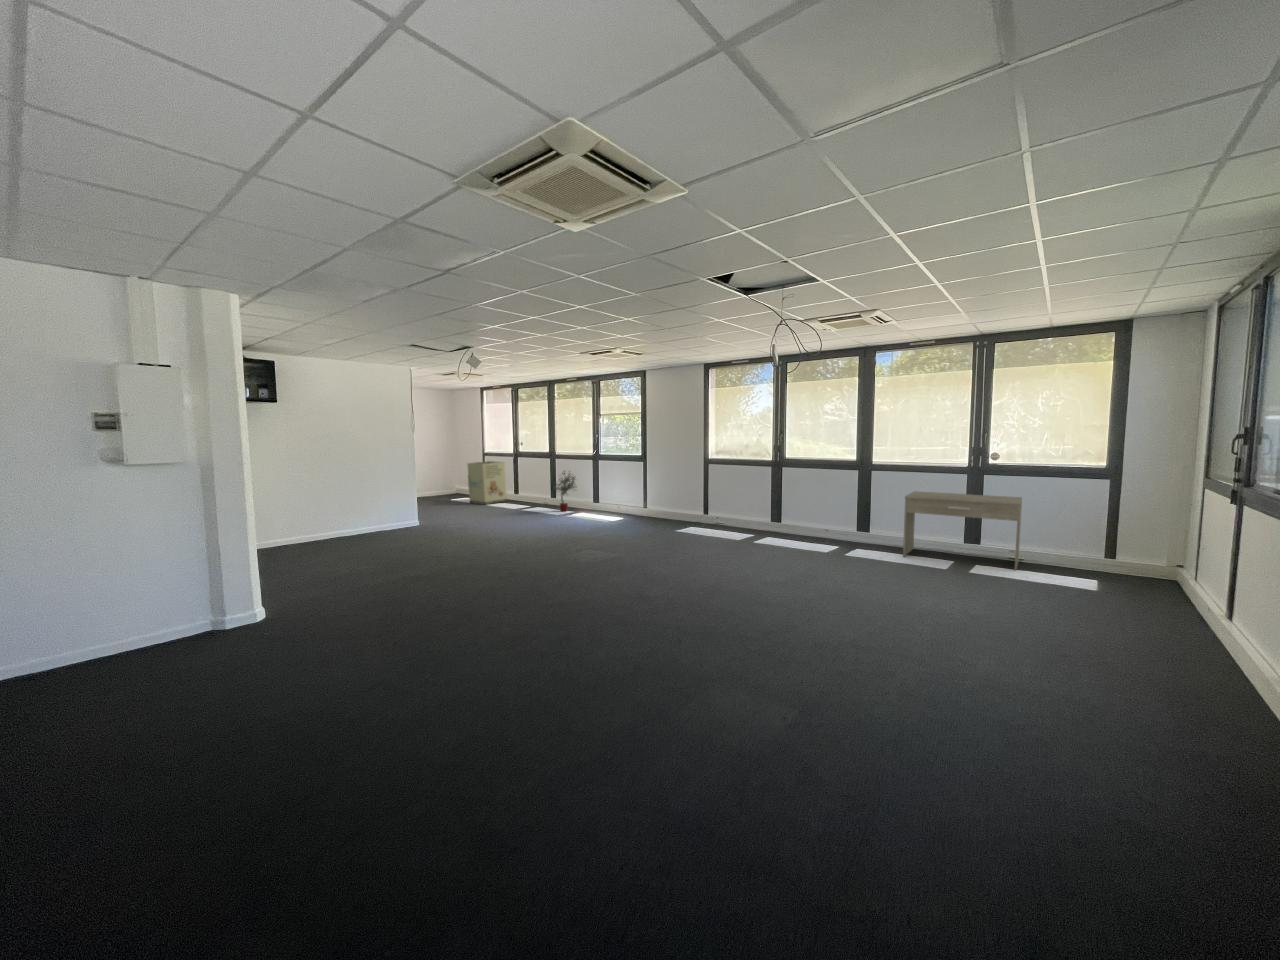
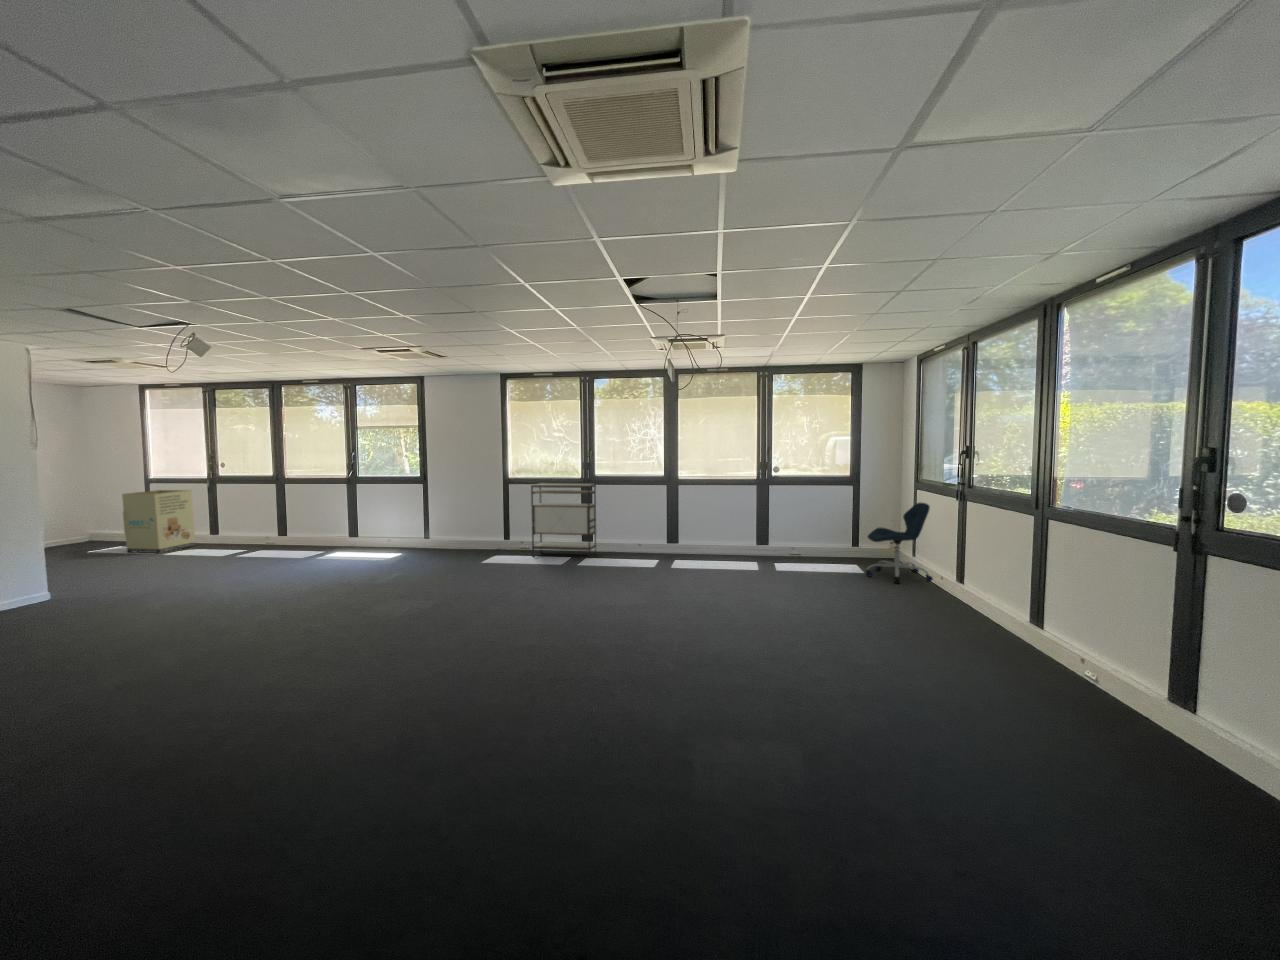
shelving unit: none [725,464,787,537] -> present [531,483,596,558]
potted tree: present [554,471,575,511] -> none [282,498,323,552]
desk: present [903,491,1022,571] -> none [716,504,807,567]
office chair: none [1095,504,1203,611] -> present [866,503,933,583]

